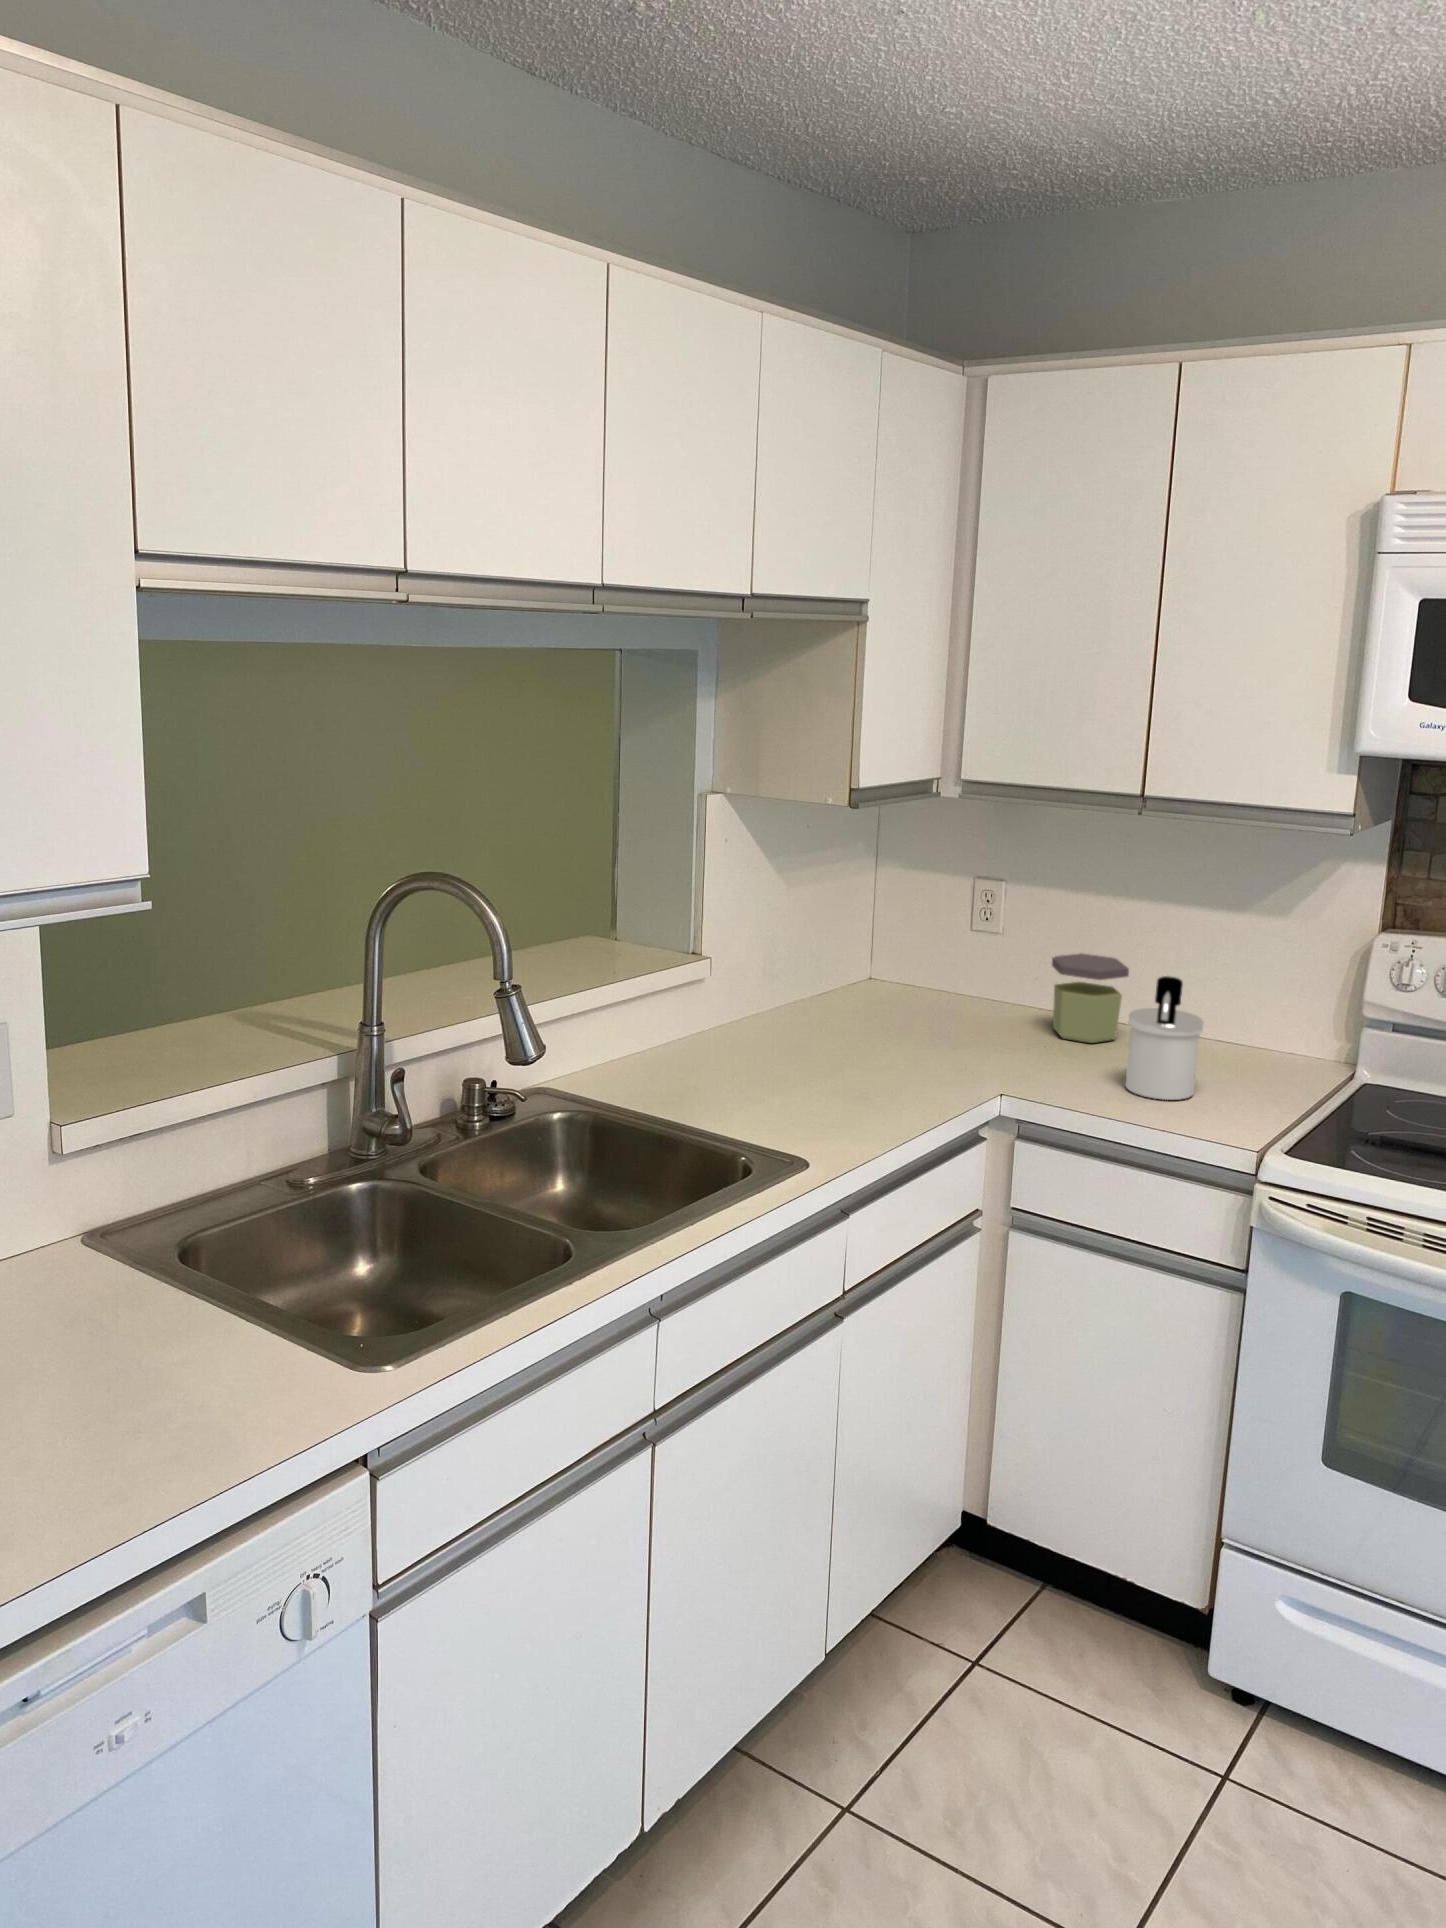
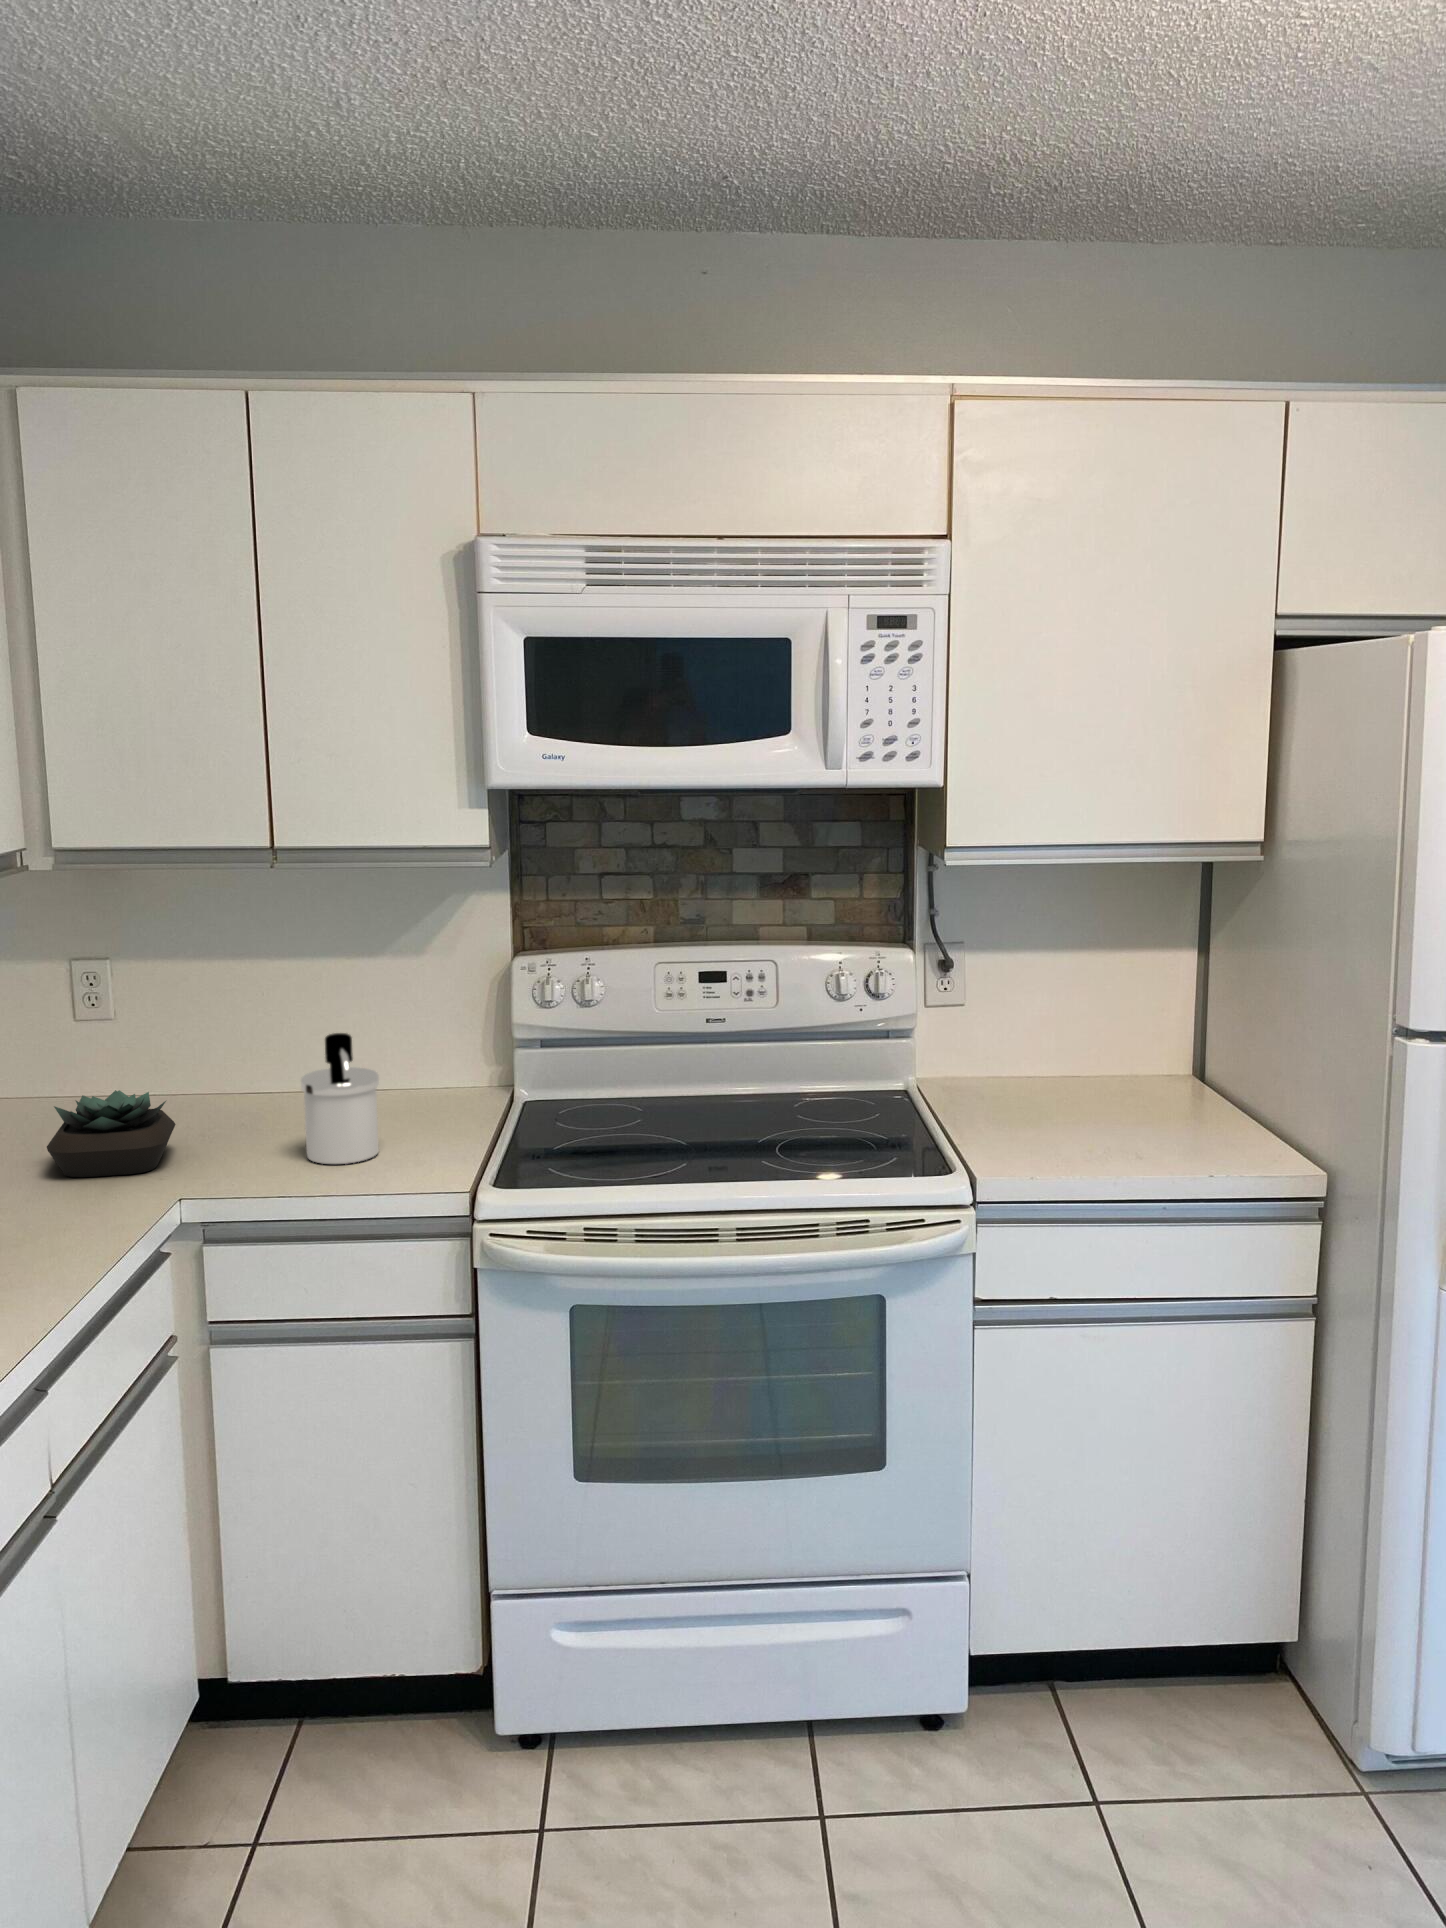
jar: present [1052,953,1129,1043] -> none [187,1026,275,1124]
succulent plant: none [911,991,1021,1067] -> present [47,1090,176,1177]

